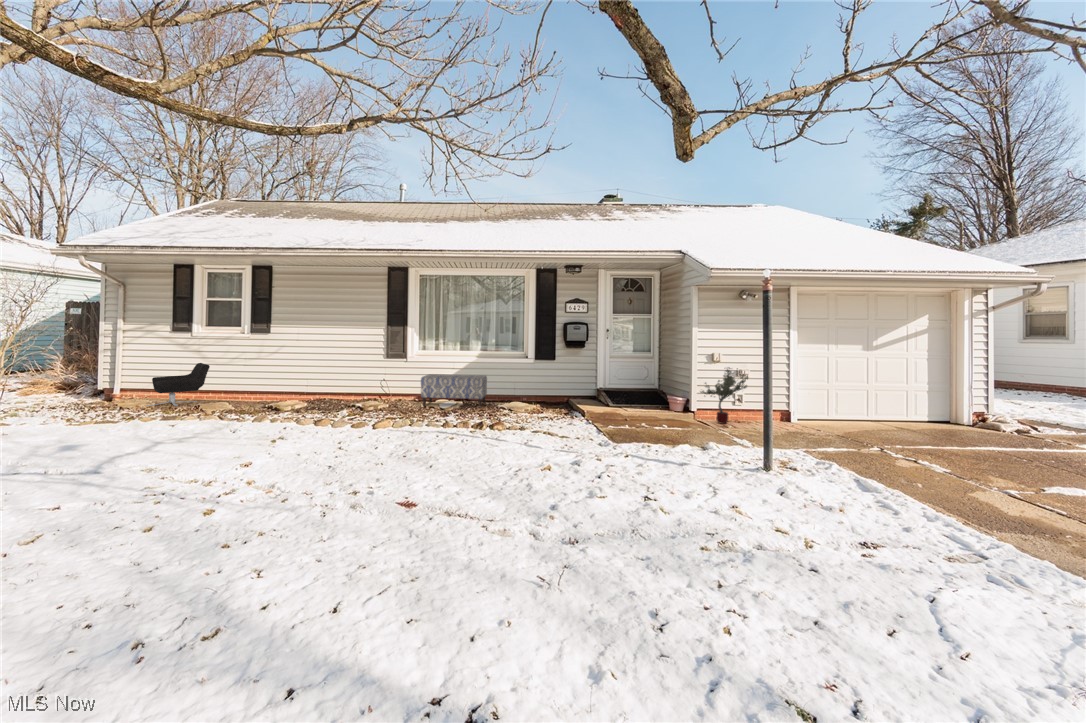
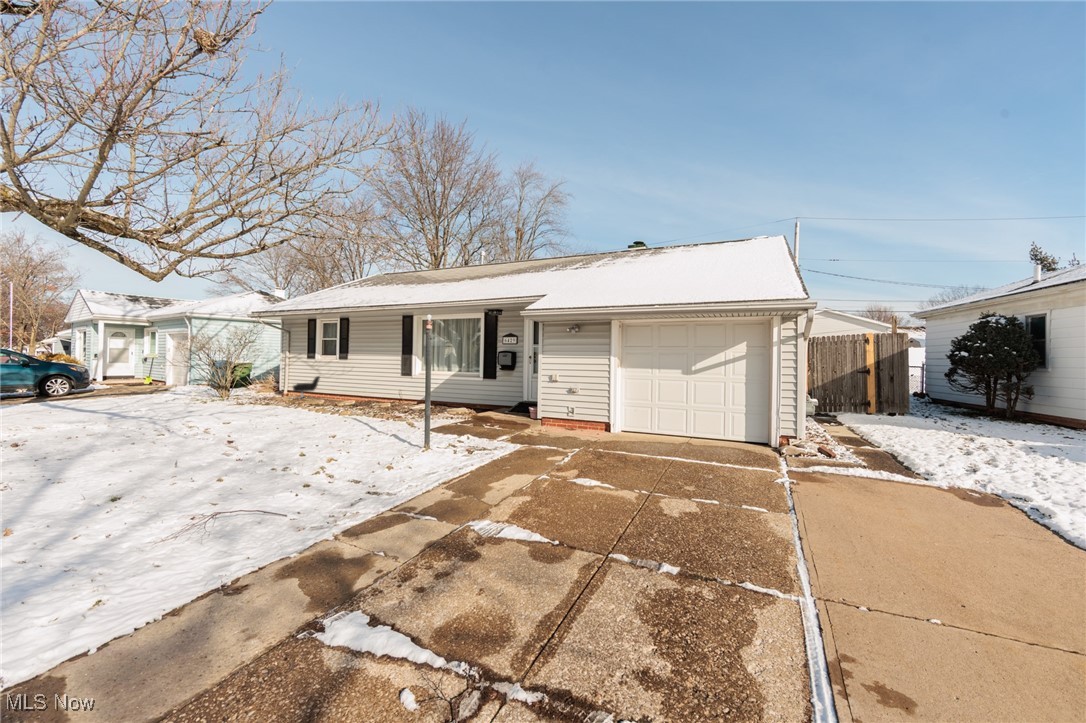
potted tree: present [701,367,748,424] -> none [532,386,564,430]
bench: present [421,374,487,407] -> none [404,386,447,409]

